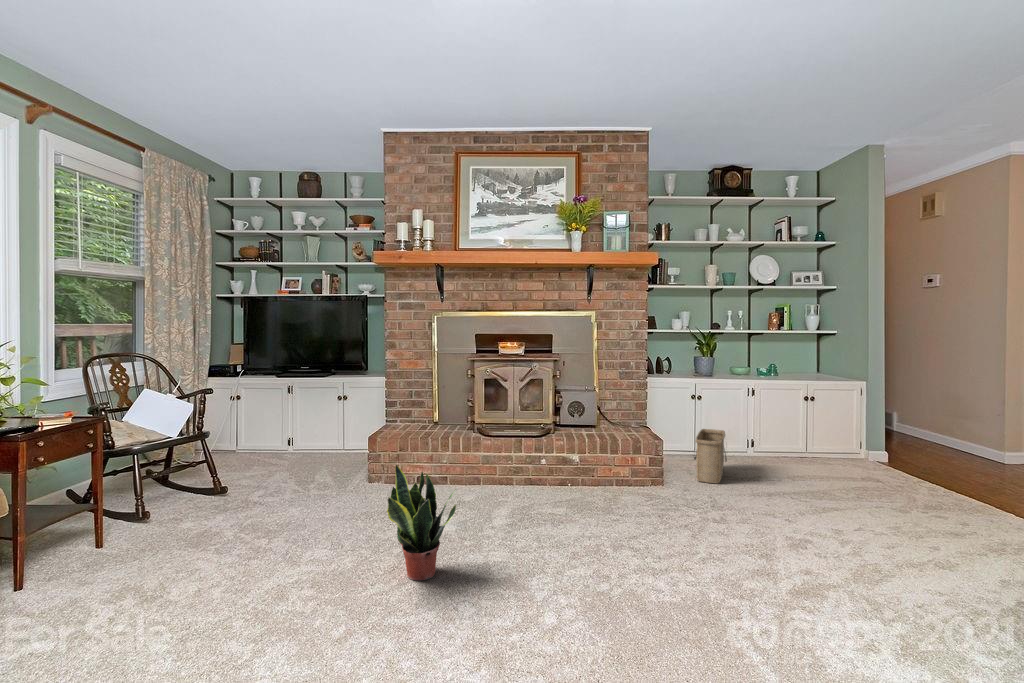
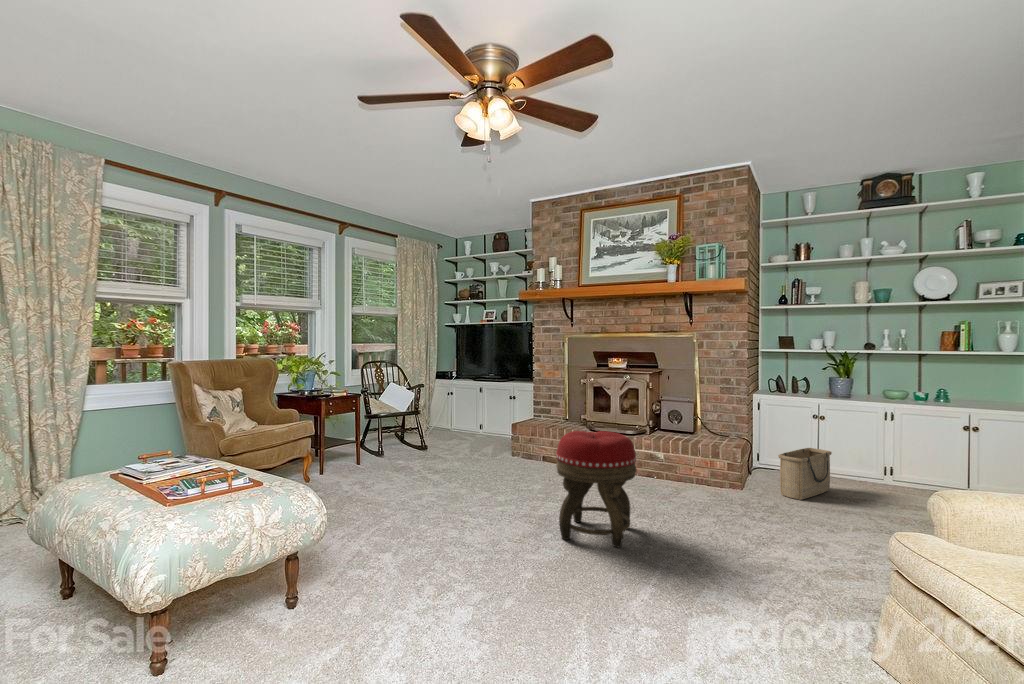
footstool: none [555,437,665,598] -> present [556,431,637,548]
potted plant: present [387,465,458,580] -> none [454,436,509,511]

